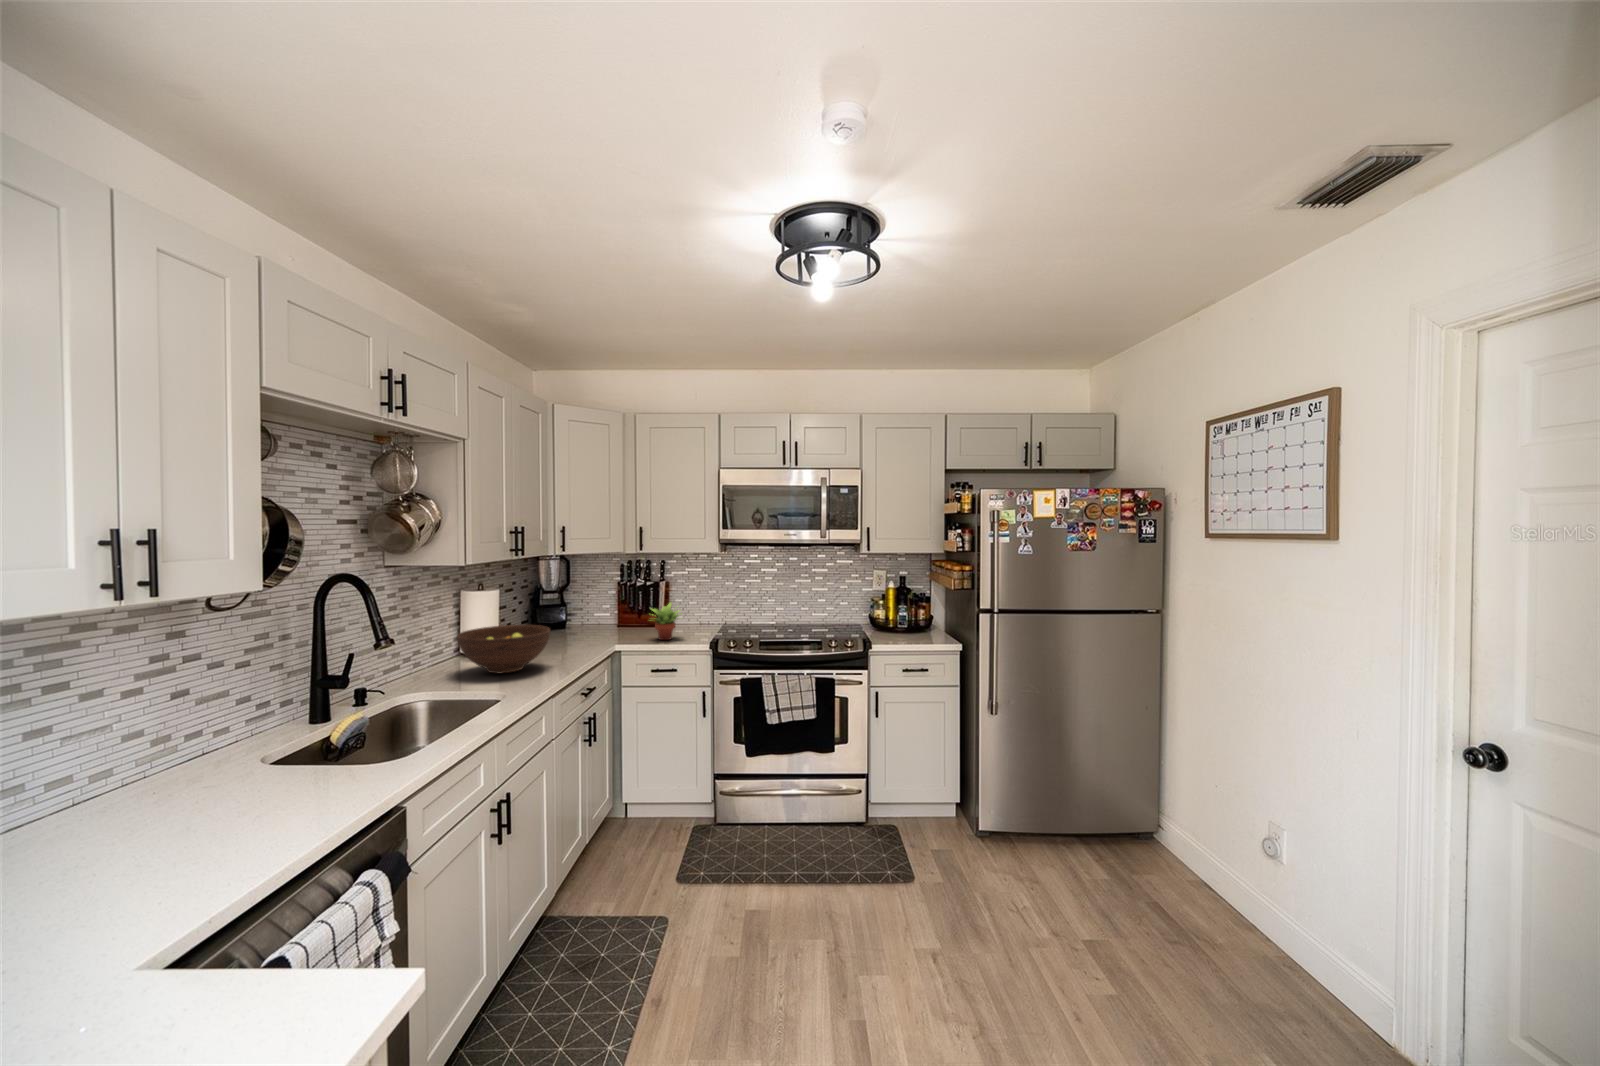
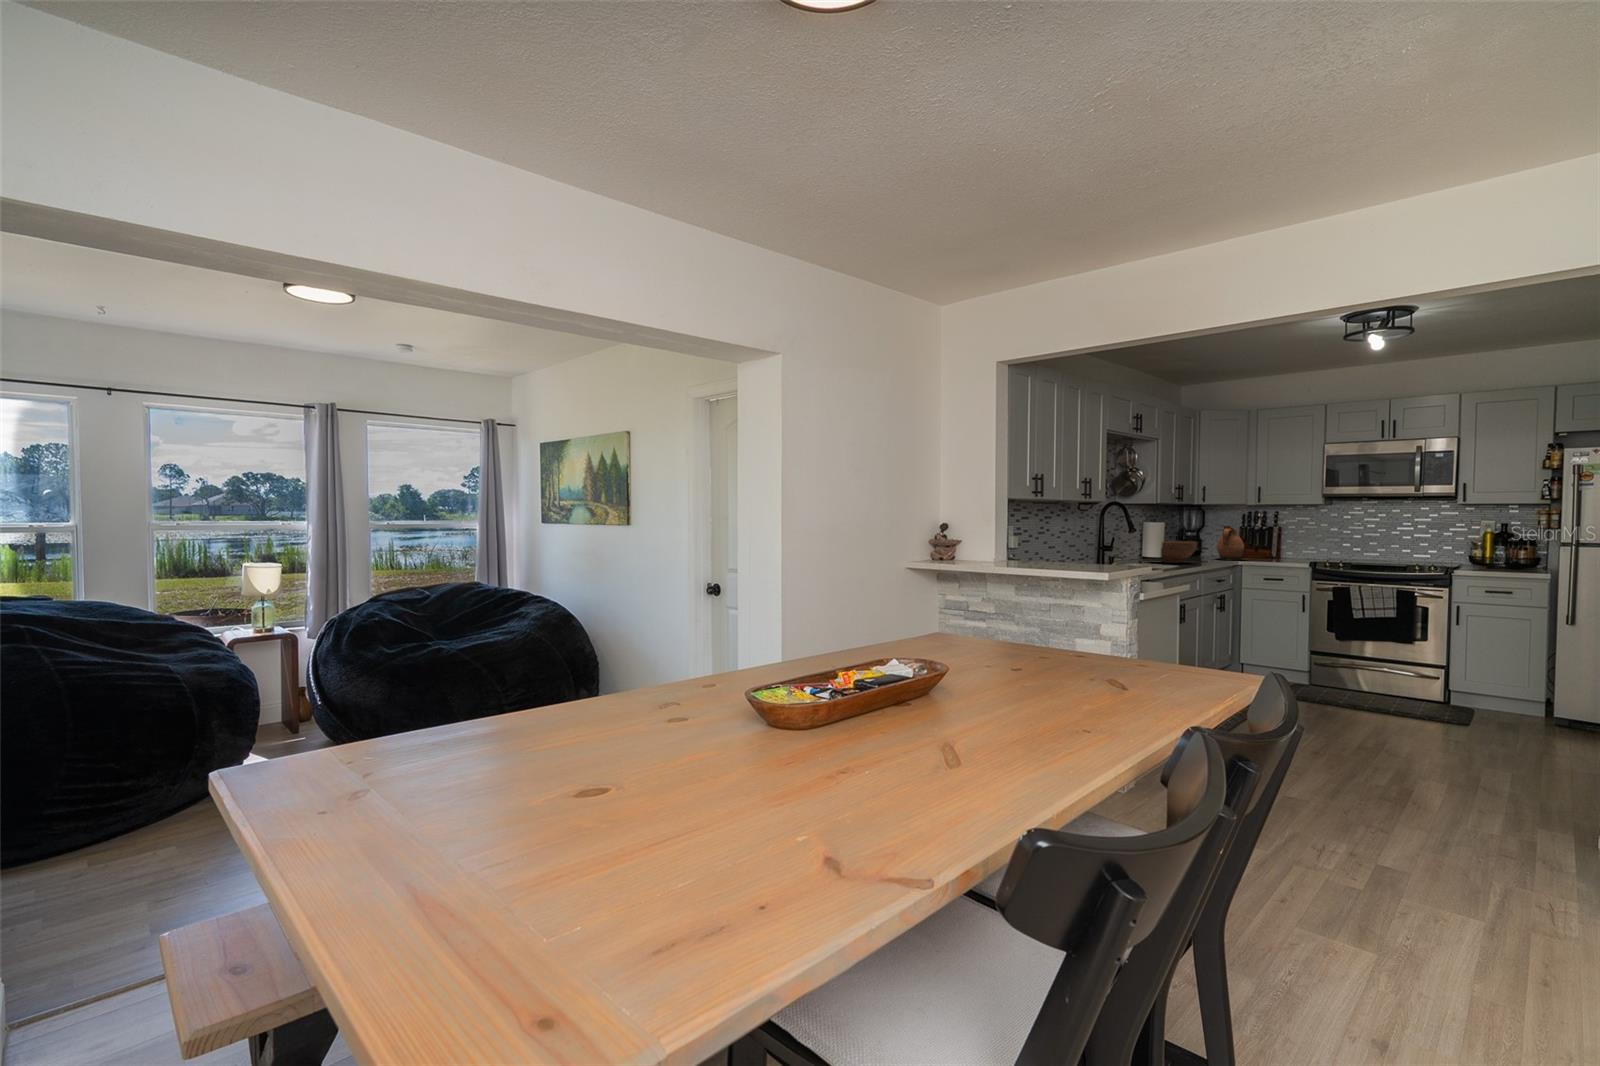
ceramic pitcher: none [580,587,632,641] -> present [1216,526,1249,560]
succulent plant: present [651,603,682,640] -> none [1261,537,1290,562]

